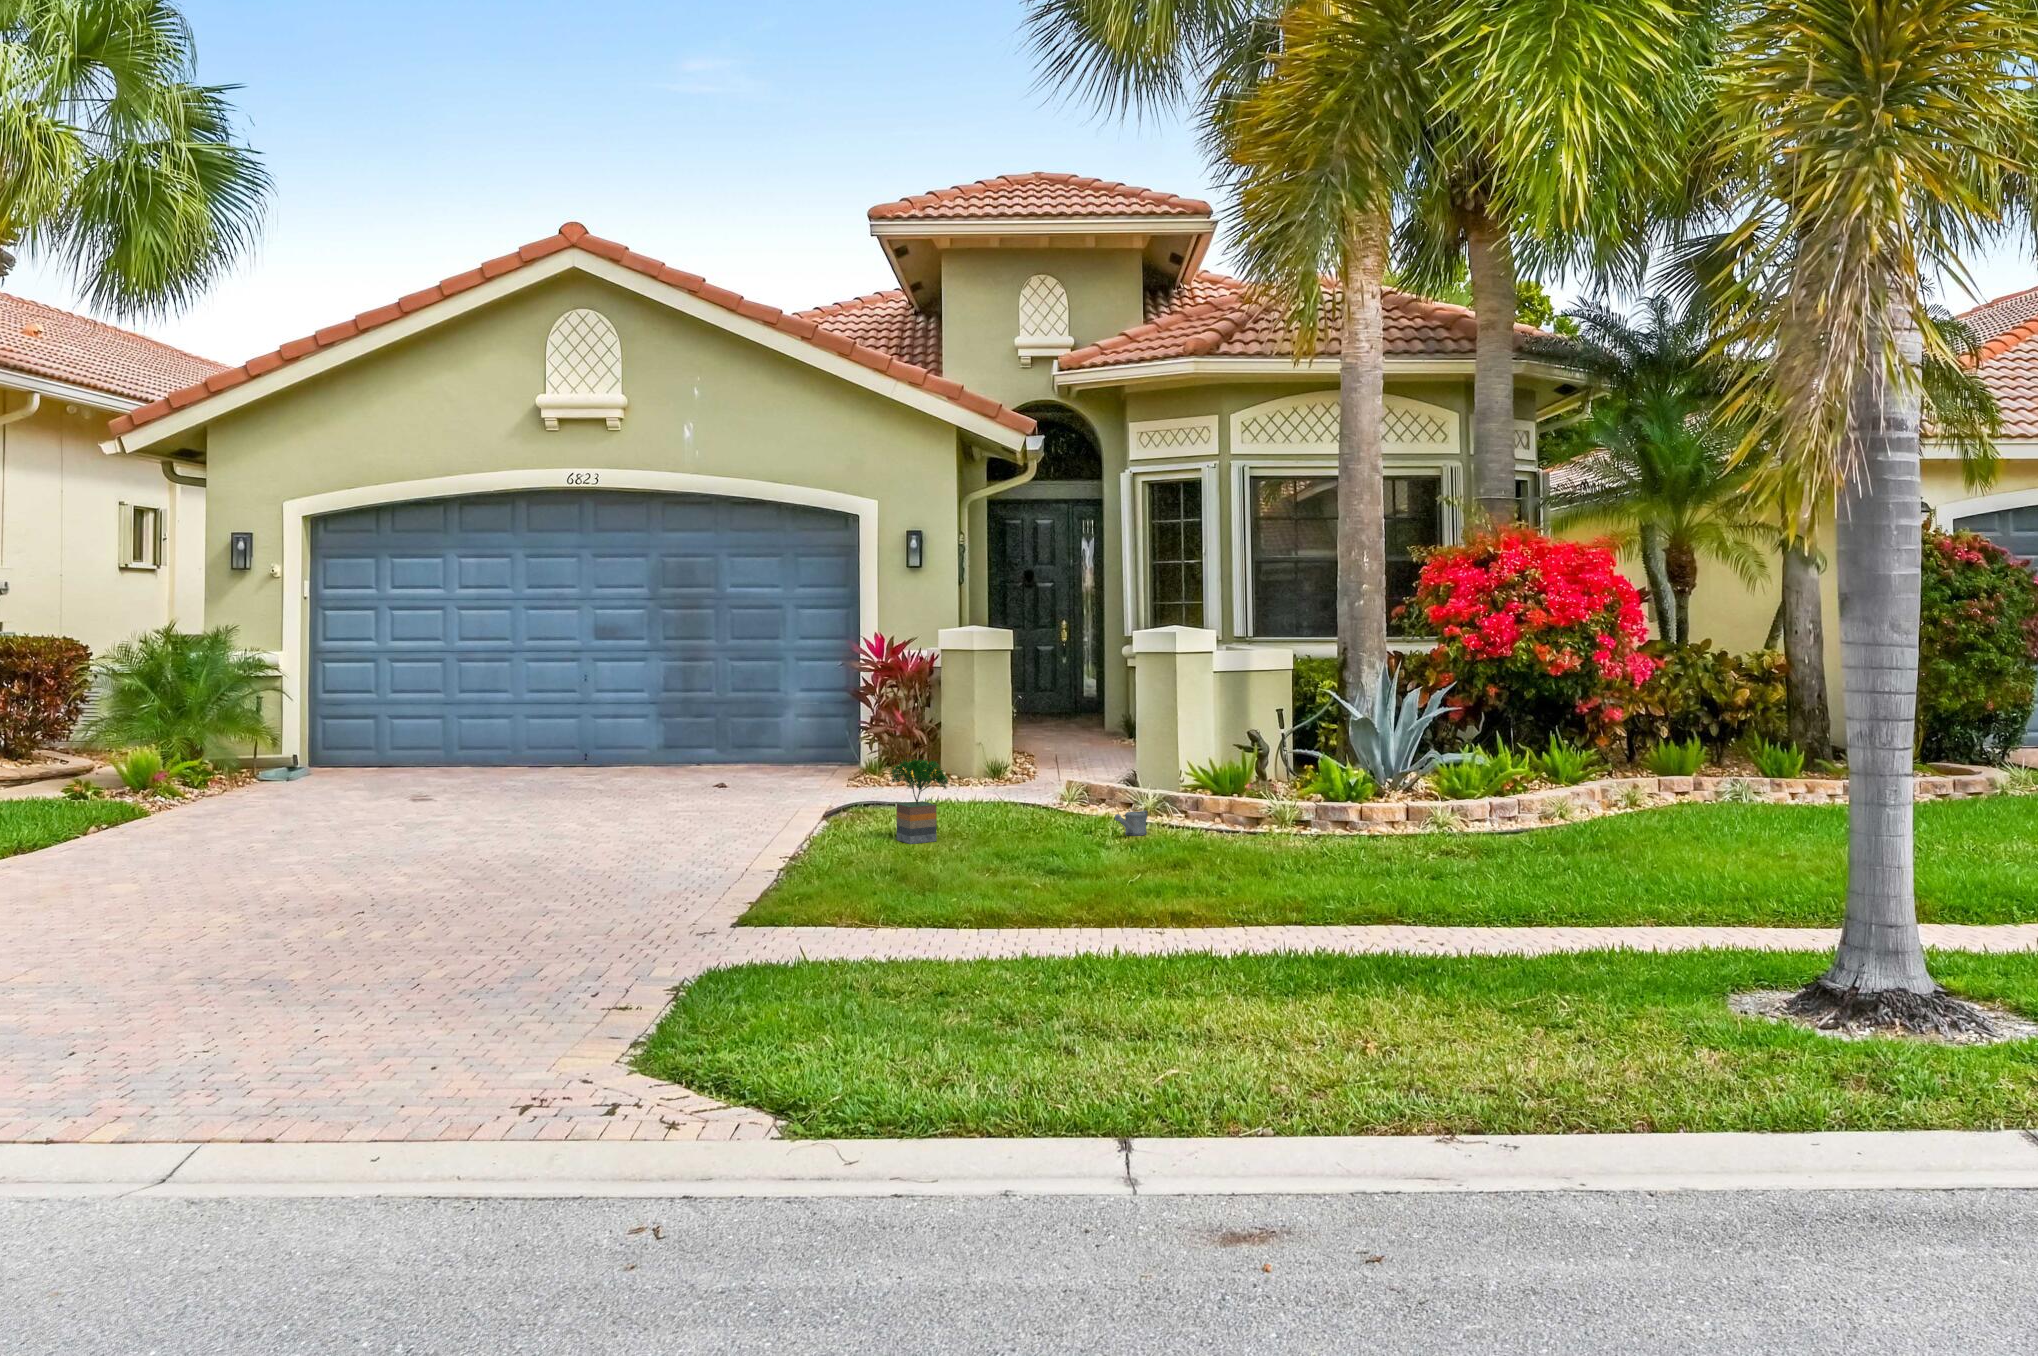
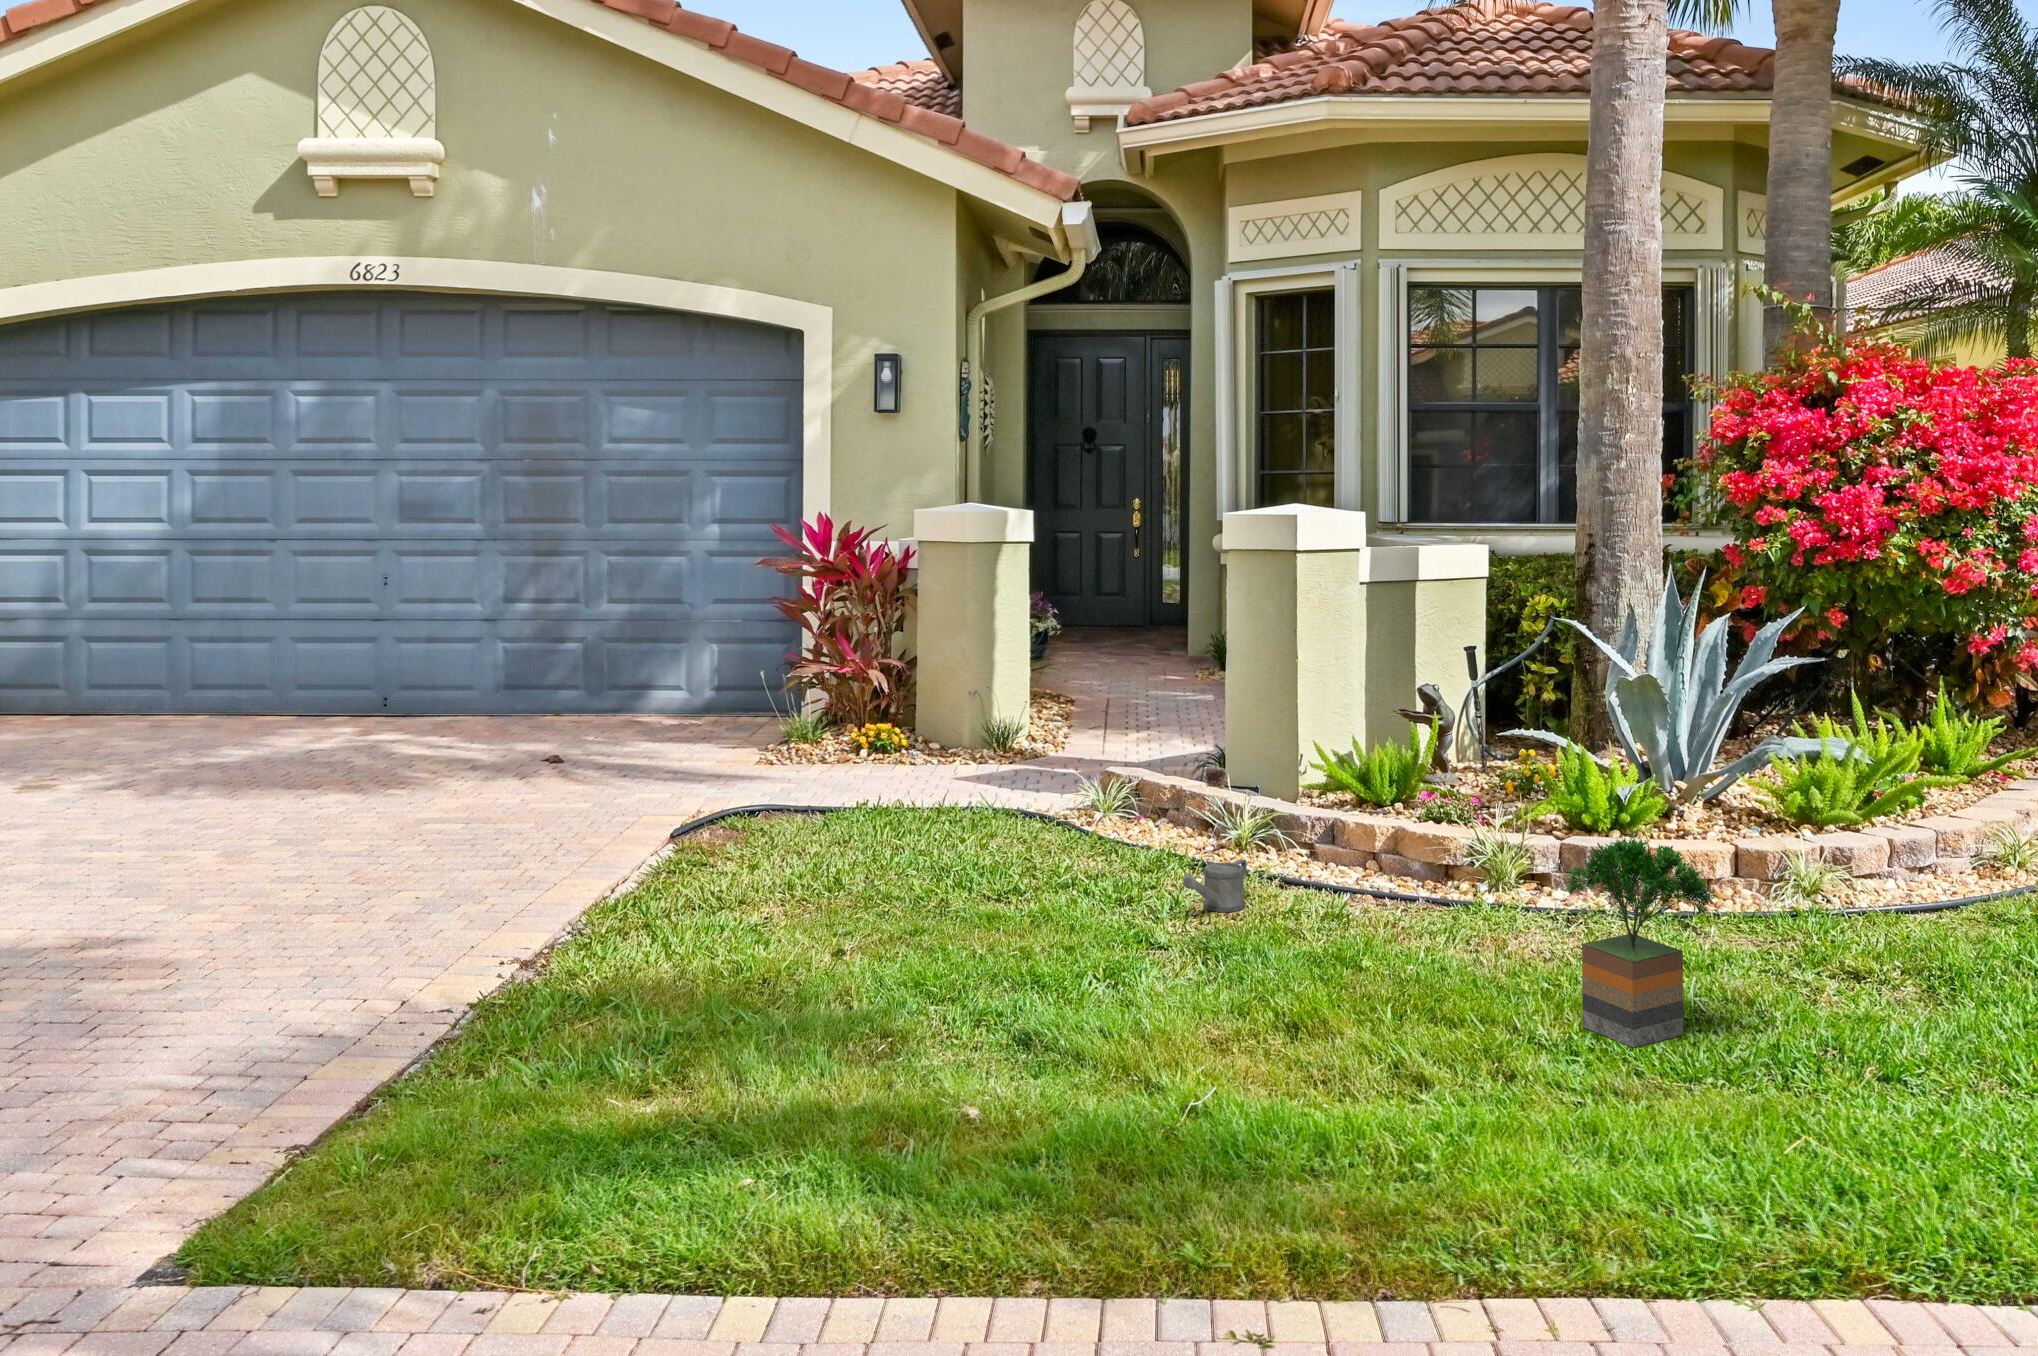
potted tree: present [891,759,948,844] -> present [1564,838,1716,1048]

